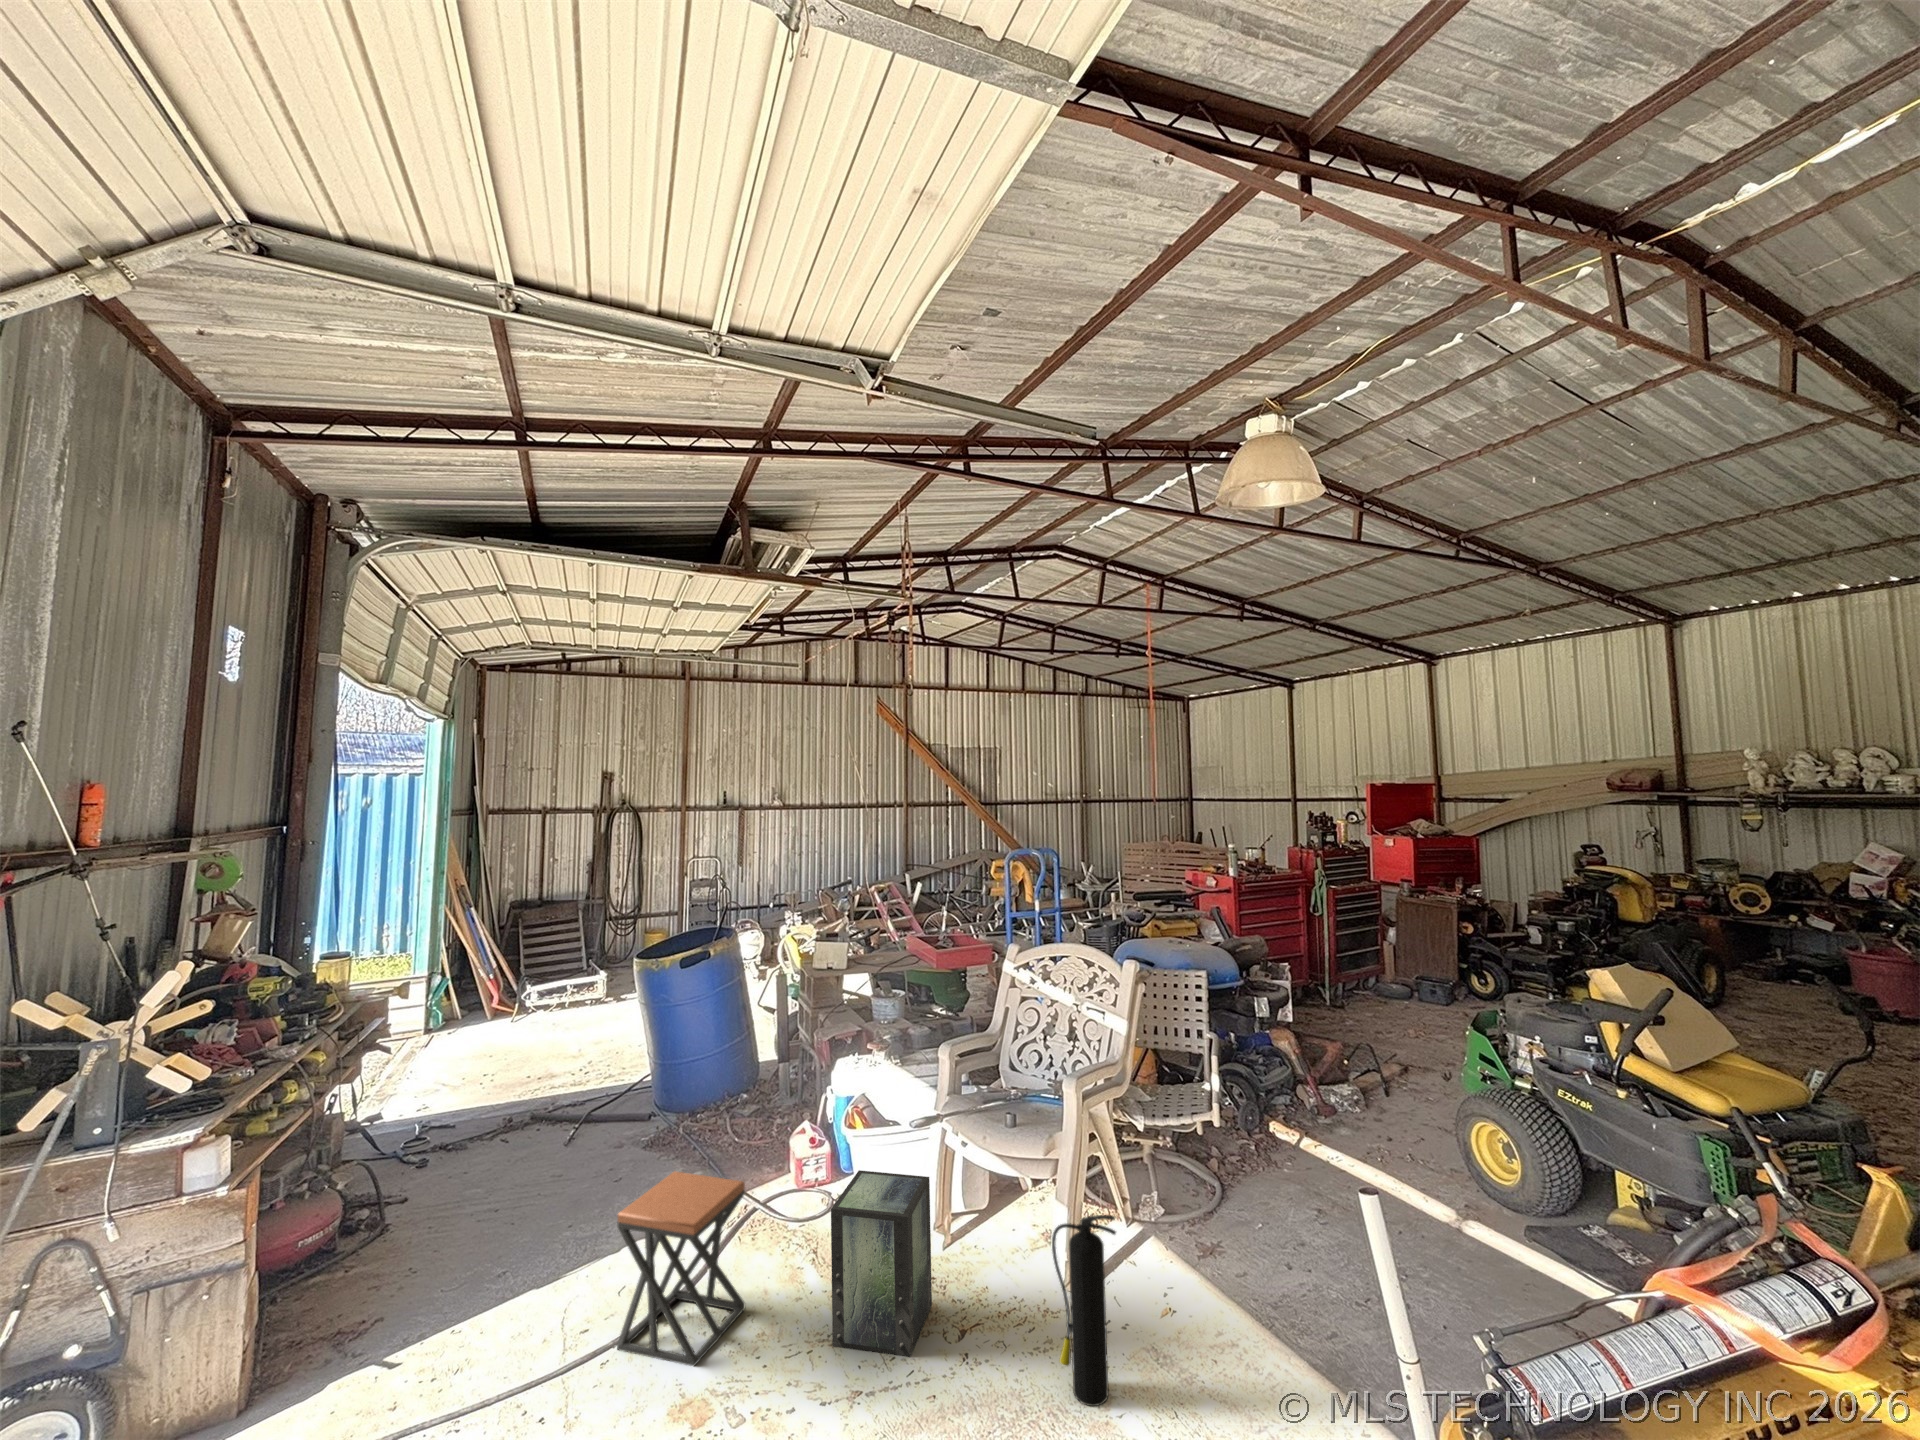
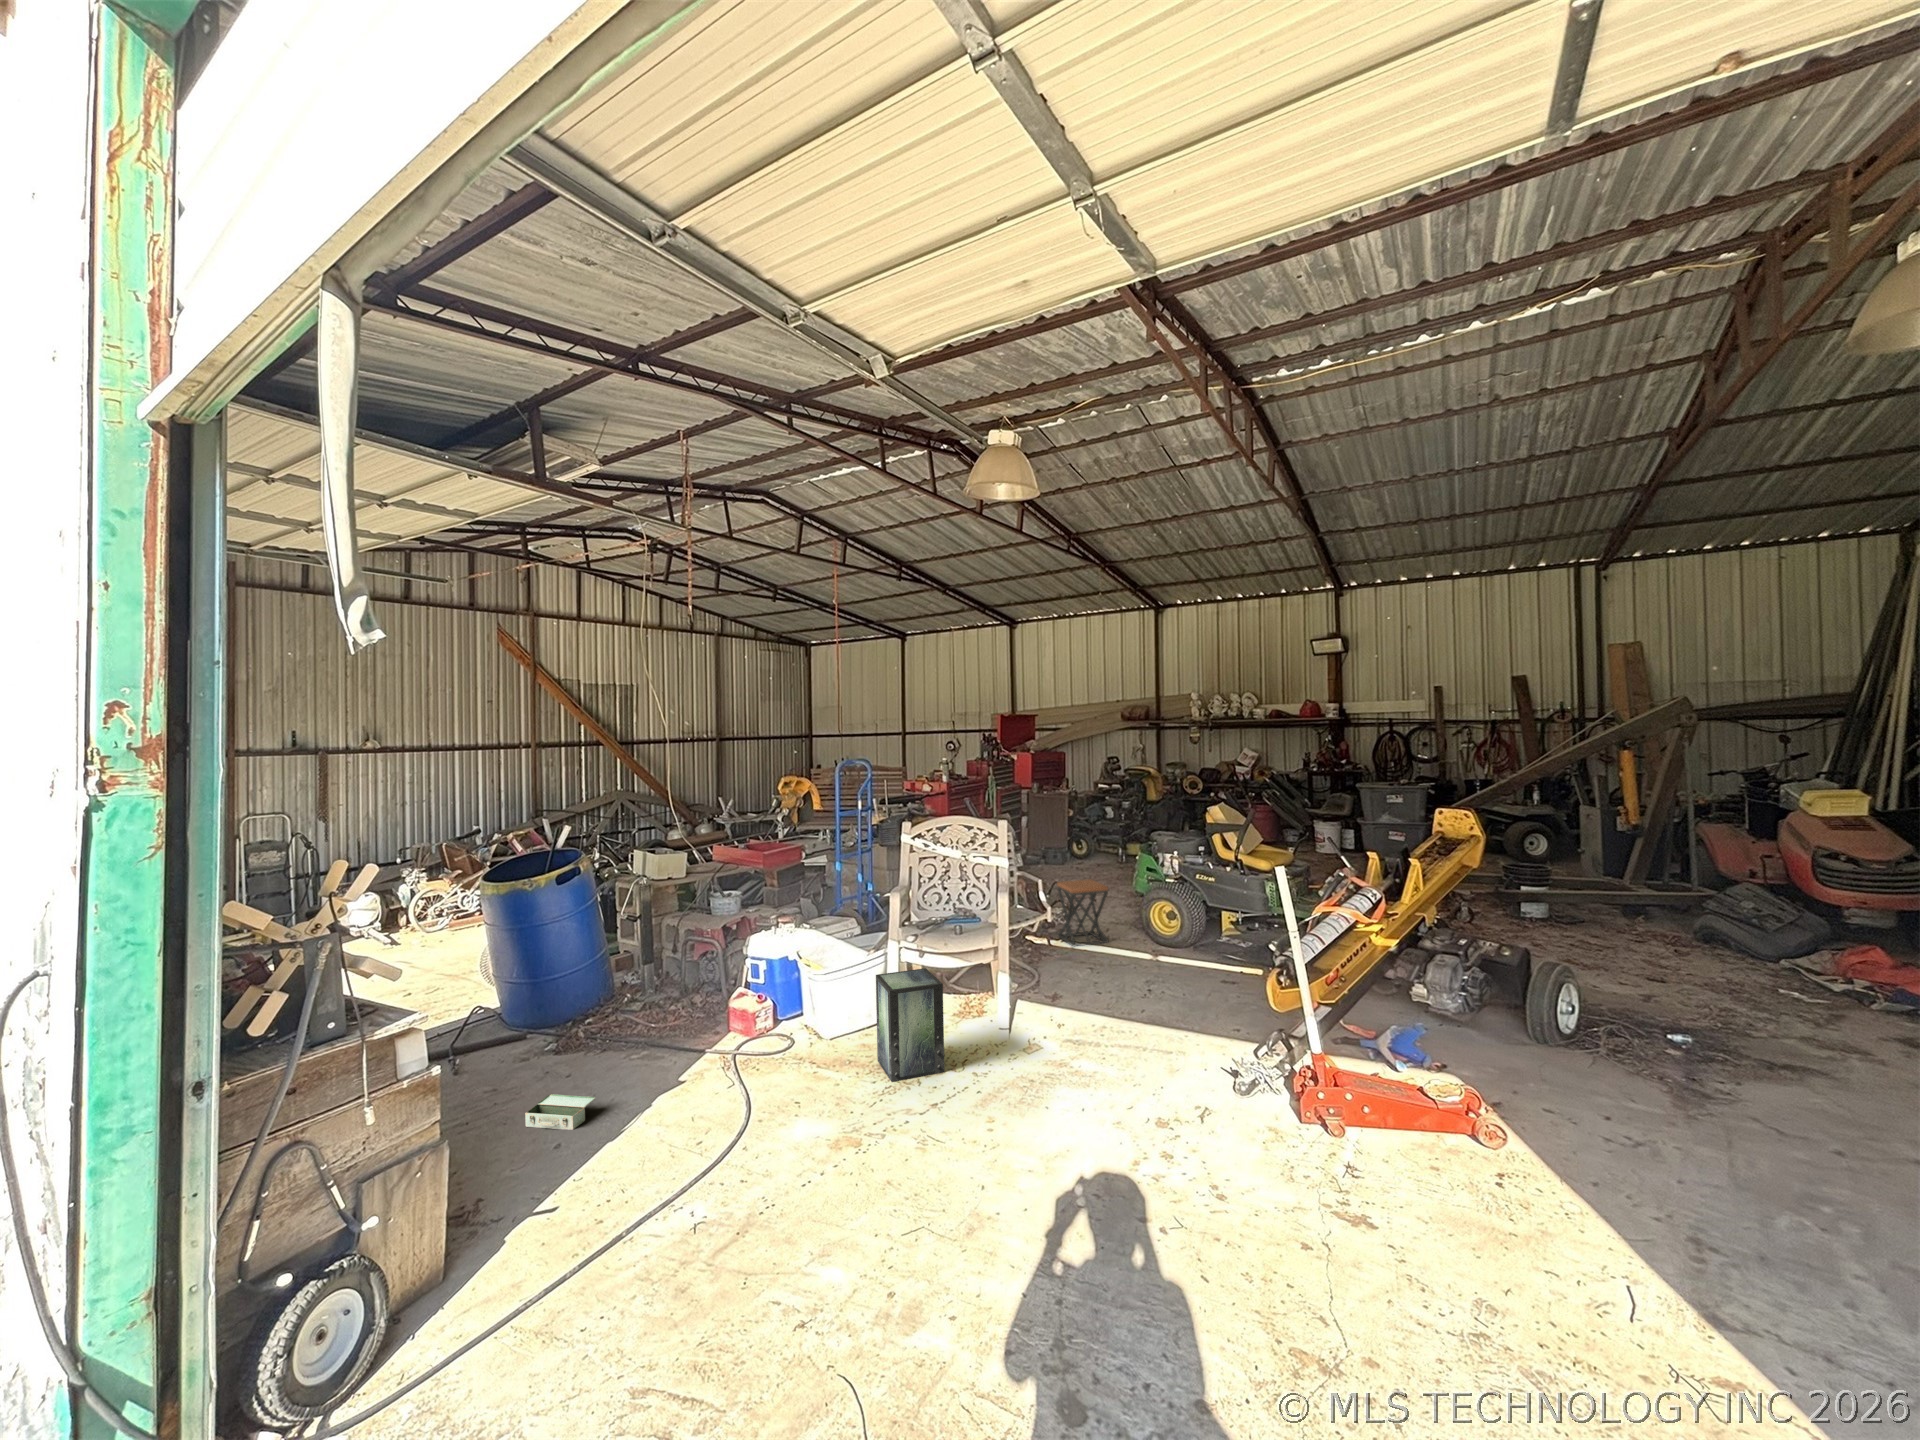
stool: present [617,1172,745,1366] -> present [1057,879,1108,946]
fire extinguisher: present [1052,1215,1116,1406] -> none [1033,950,1072,1059]
toolbox: none [484,1221,550,1278] -> present [525,1094,595,1130]

